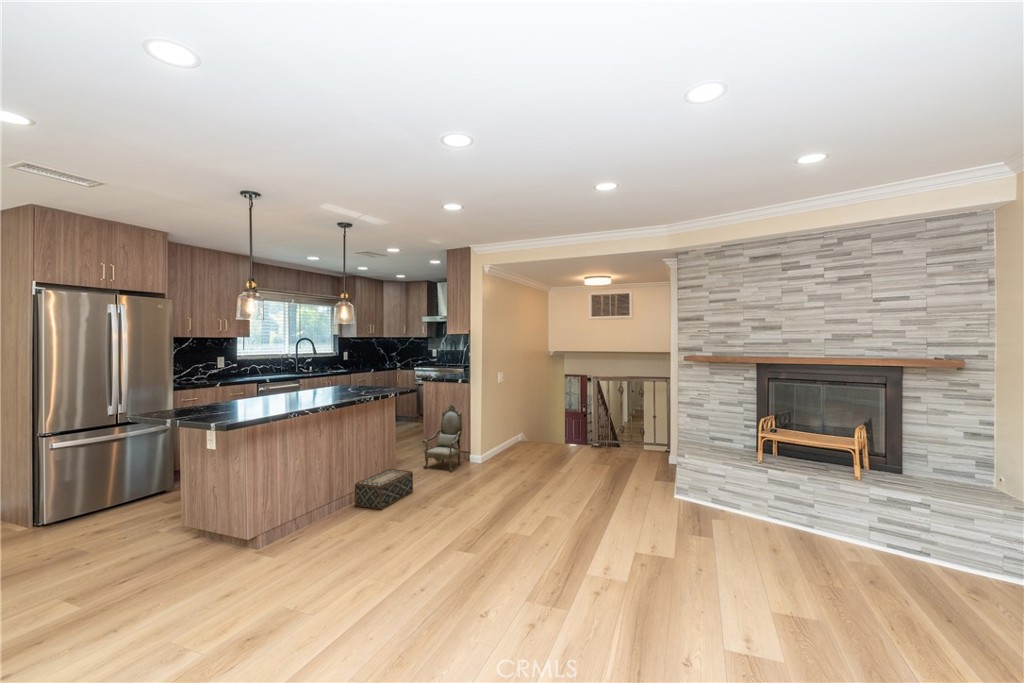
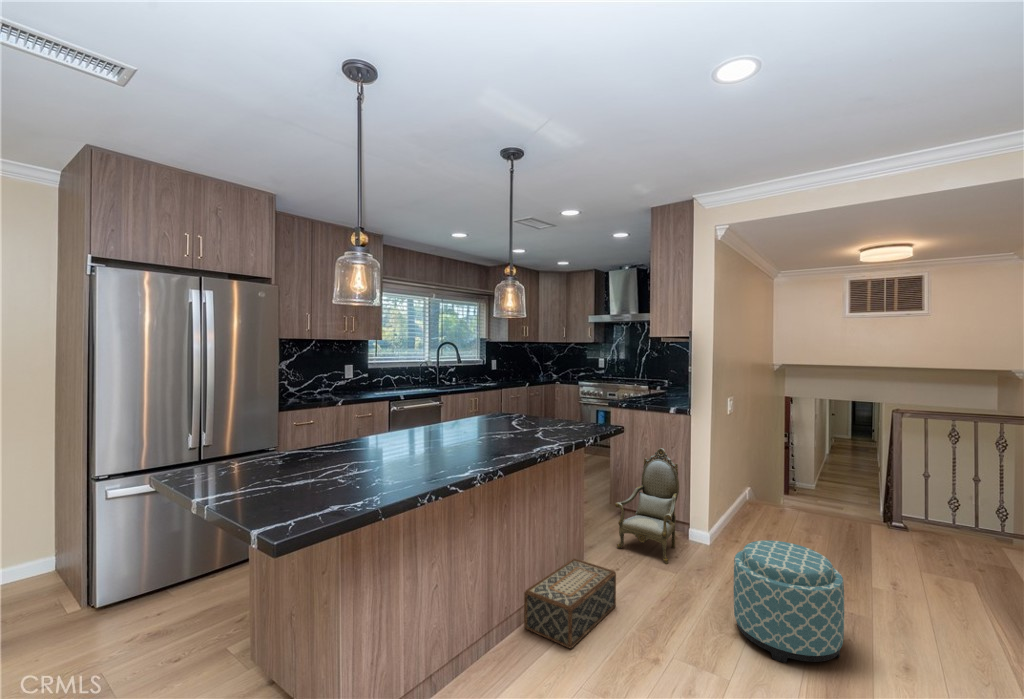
ottoman: none [475,445,524,501] -> present [733,540,844,663]

